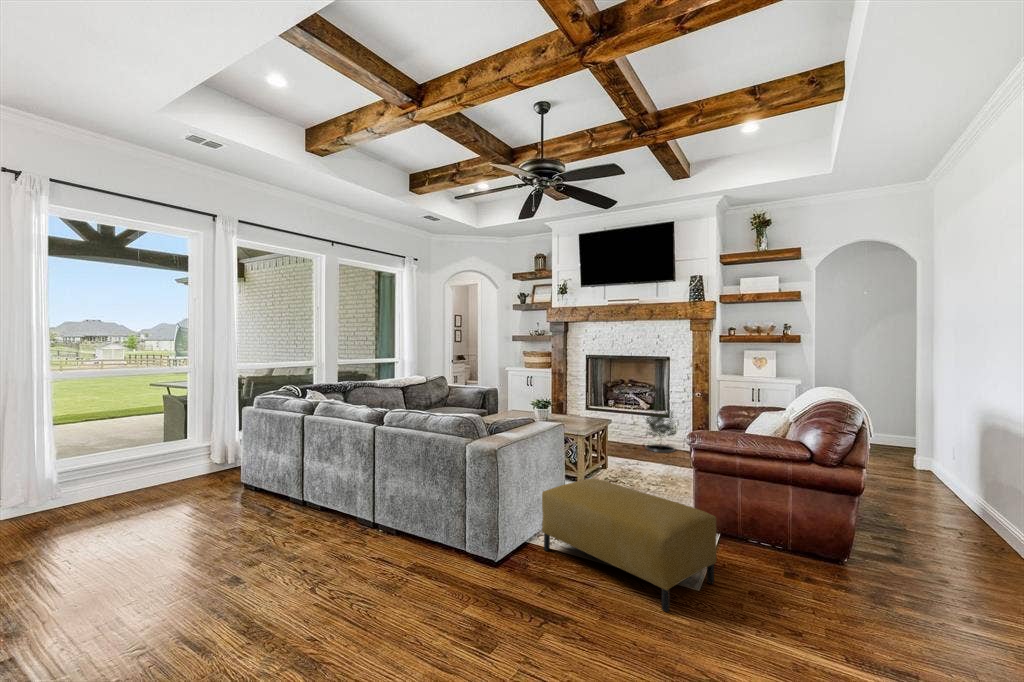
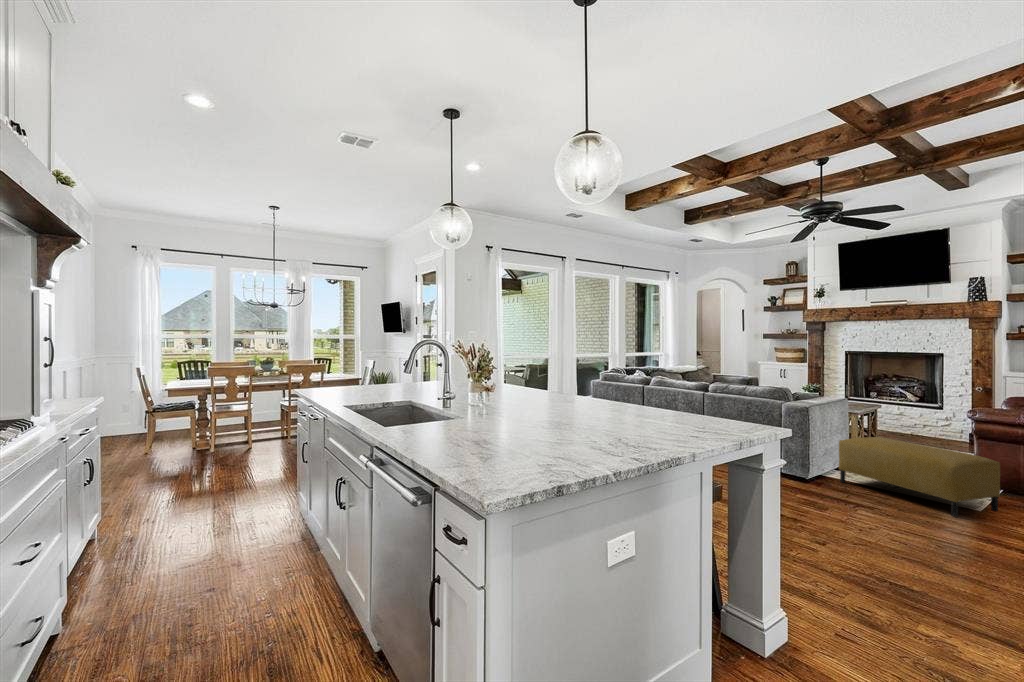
potted tree: present [646,404,676,452] -> none [913,389,954,441]

